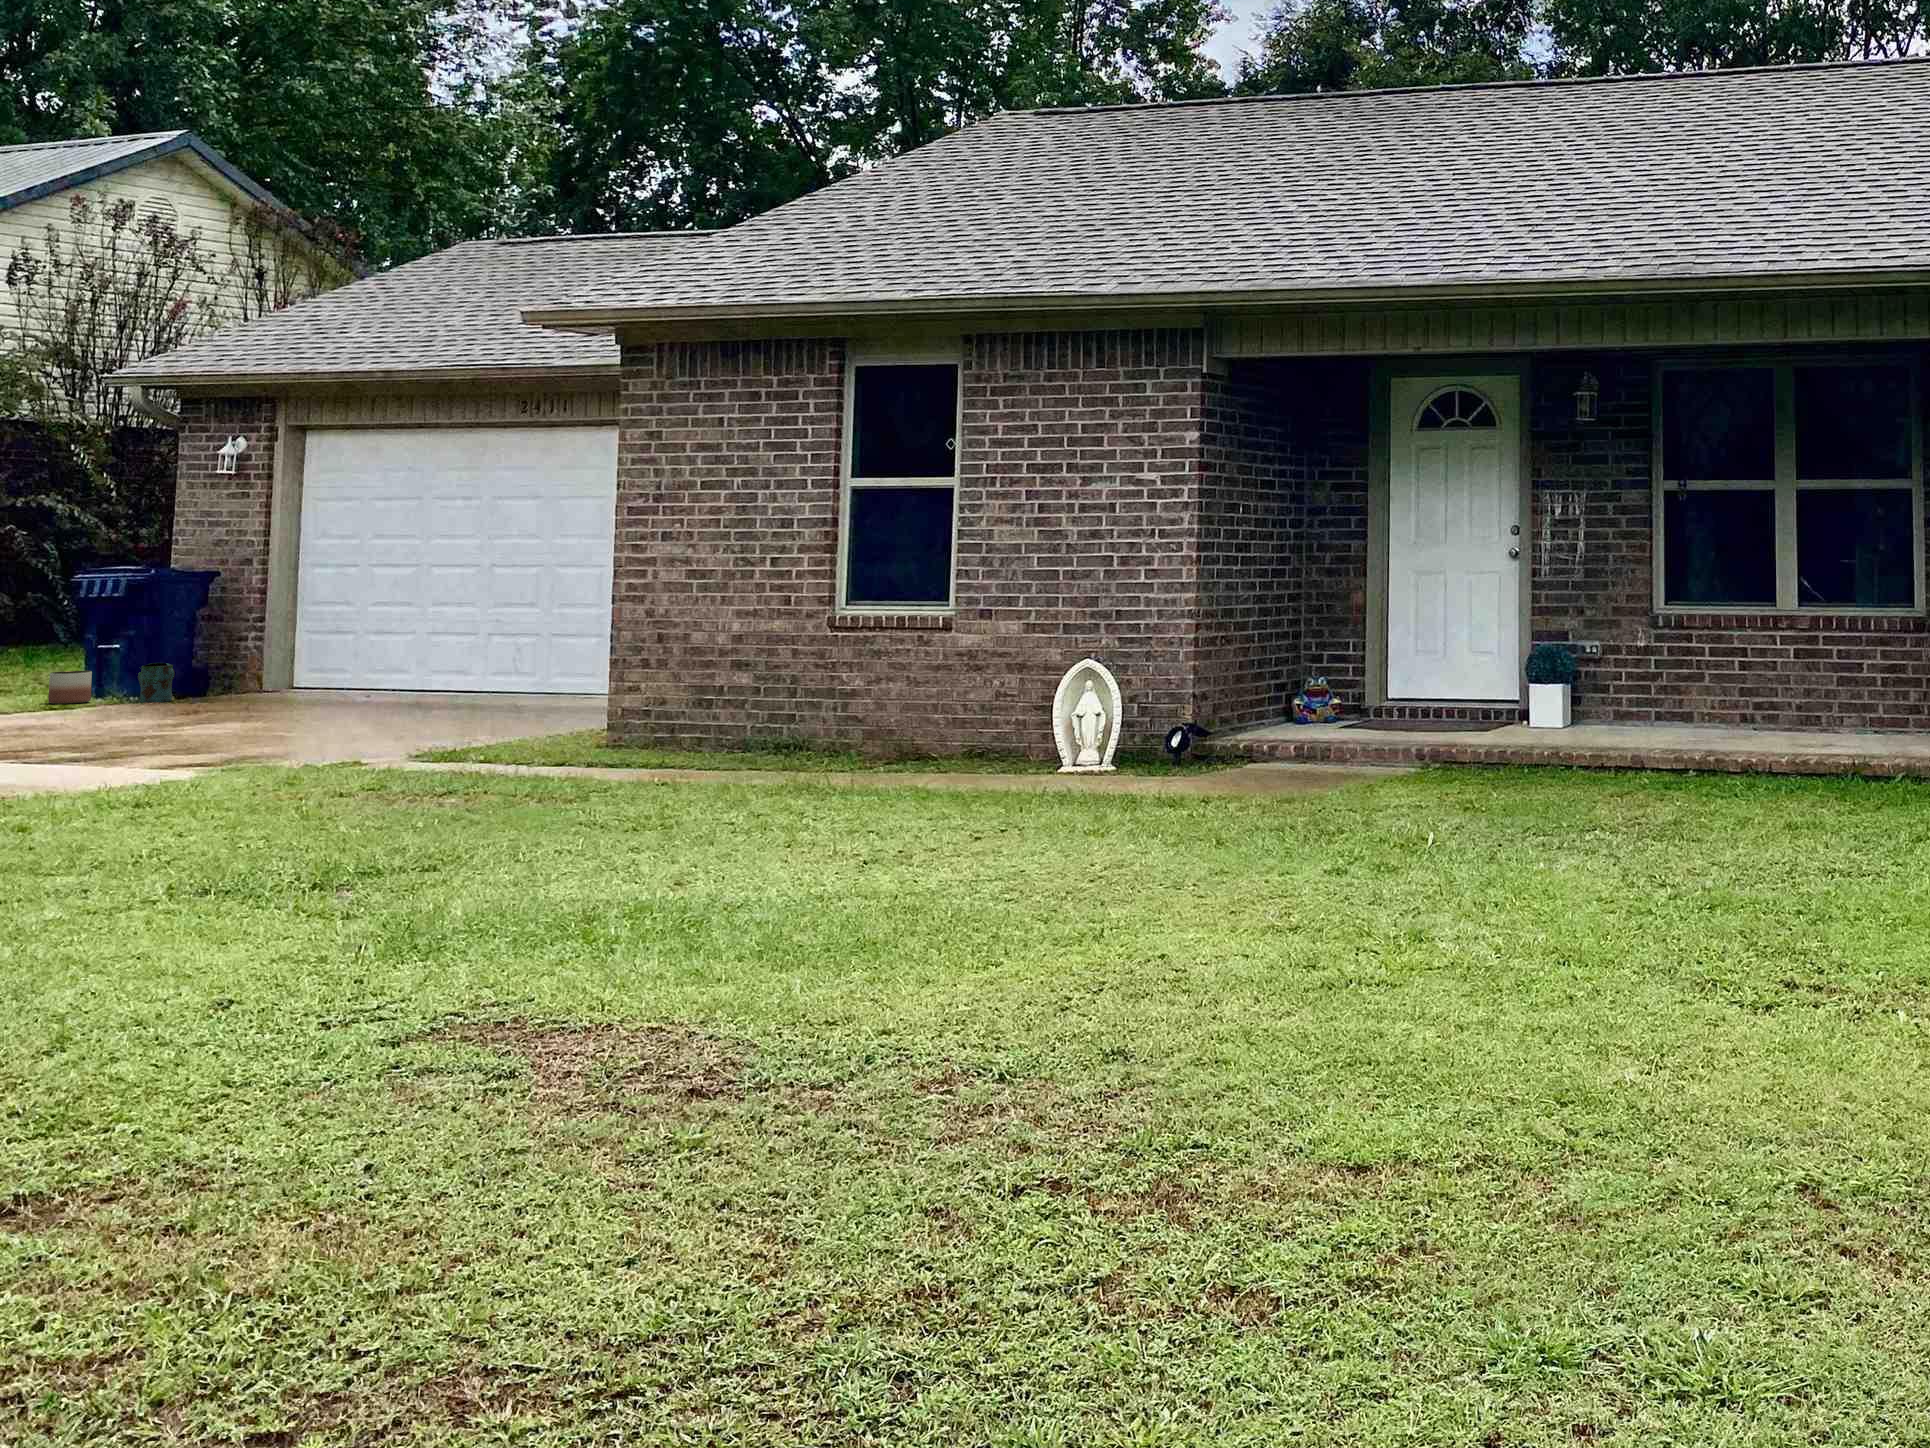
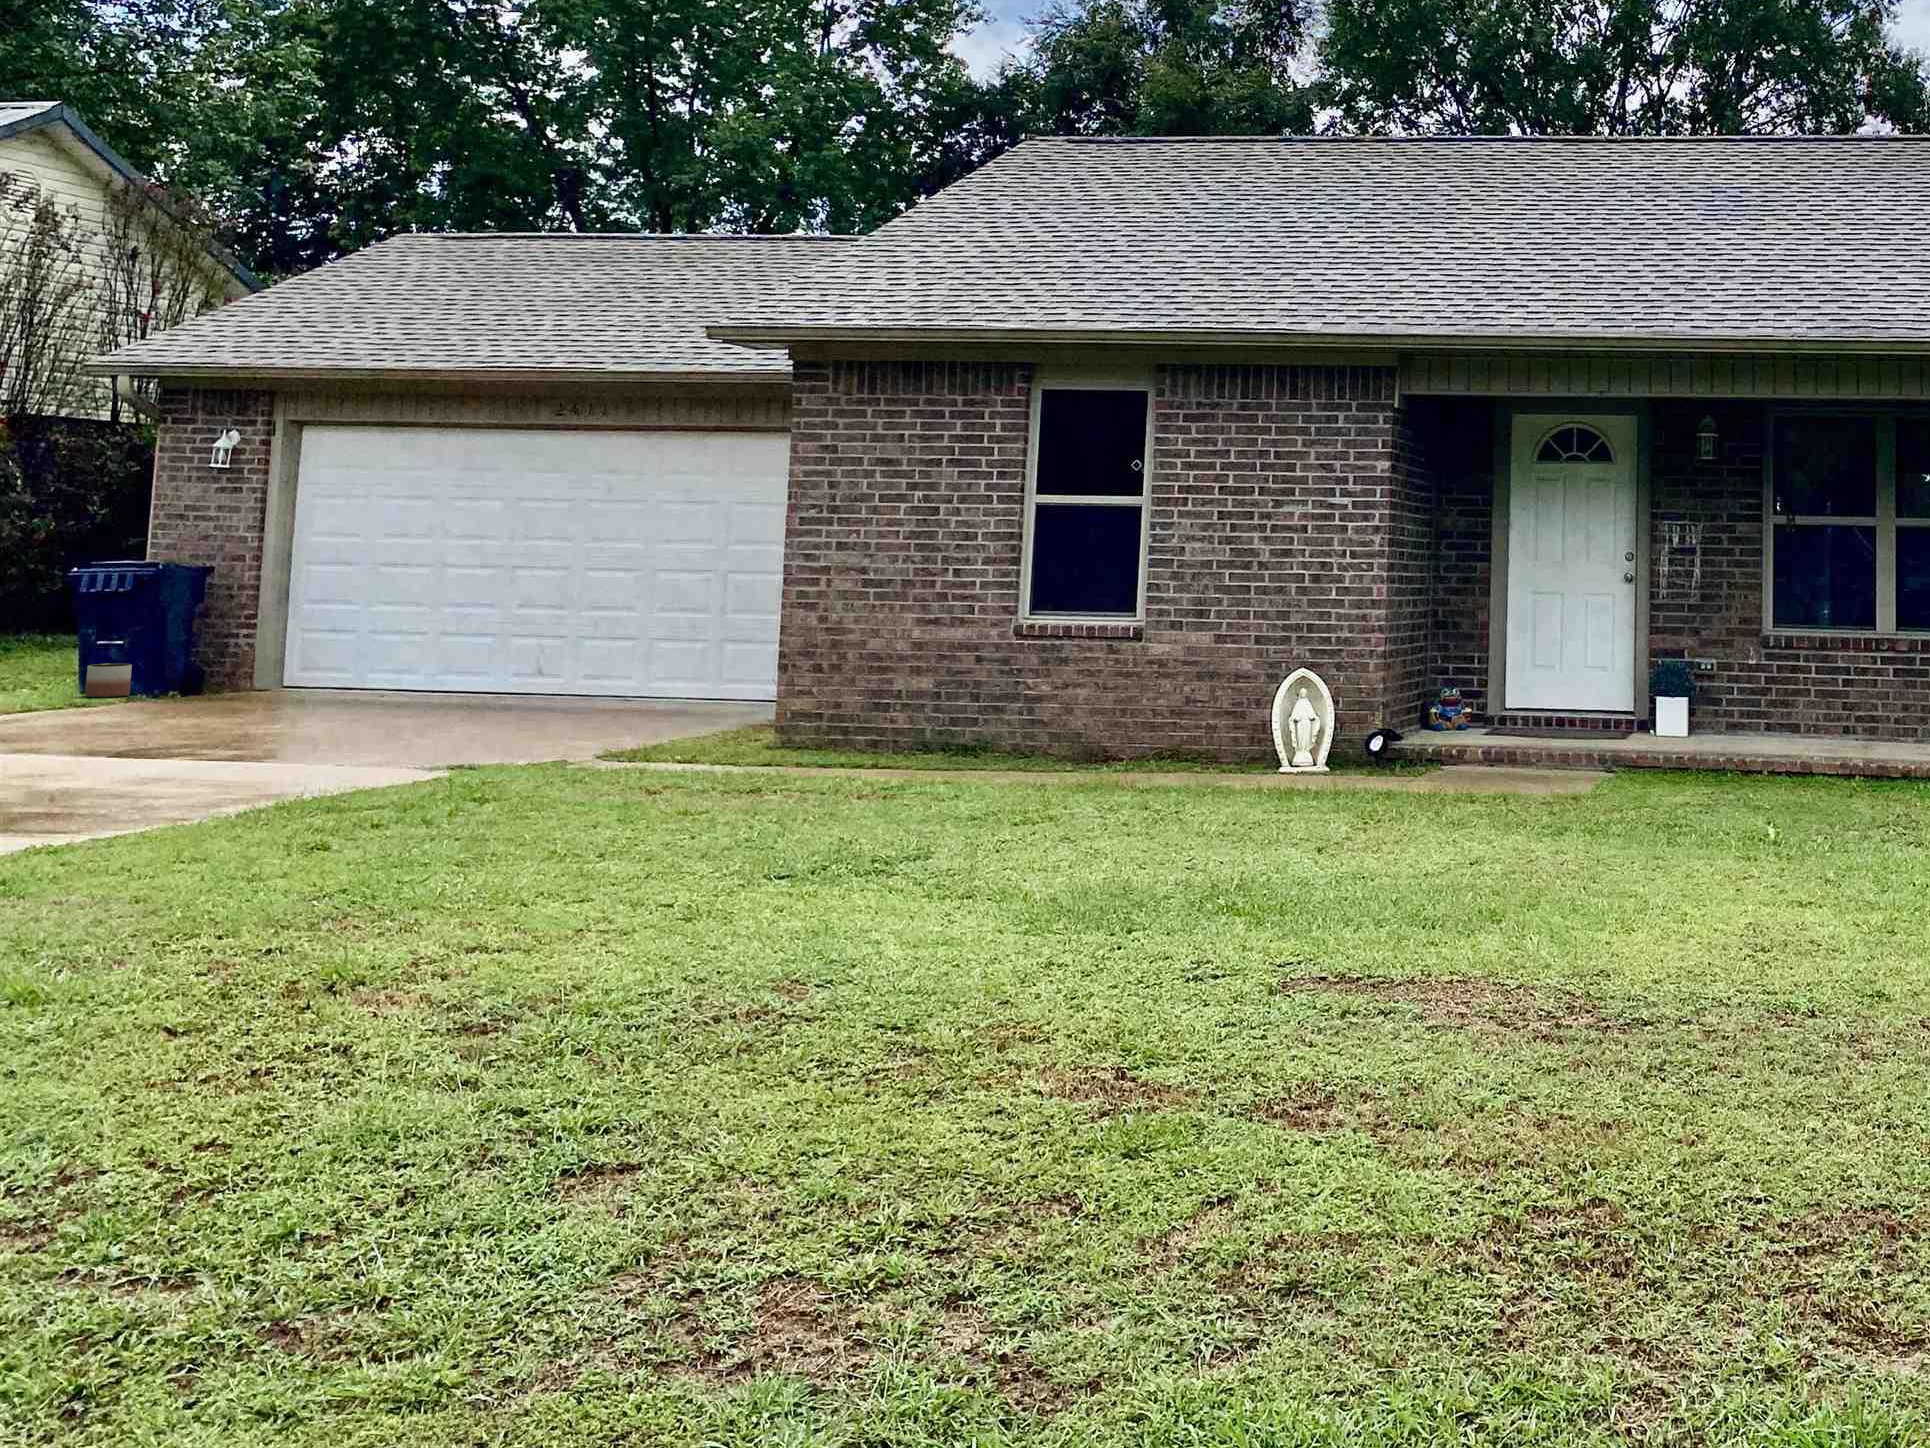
watering can: present [138,663,175,702] -> none [167,651,222,696]

